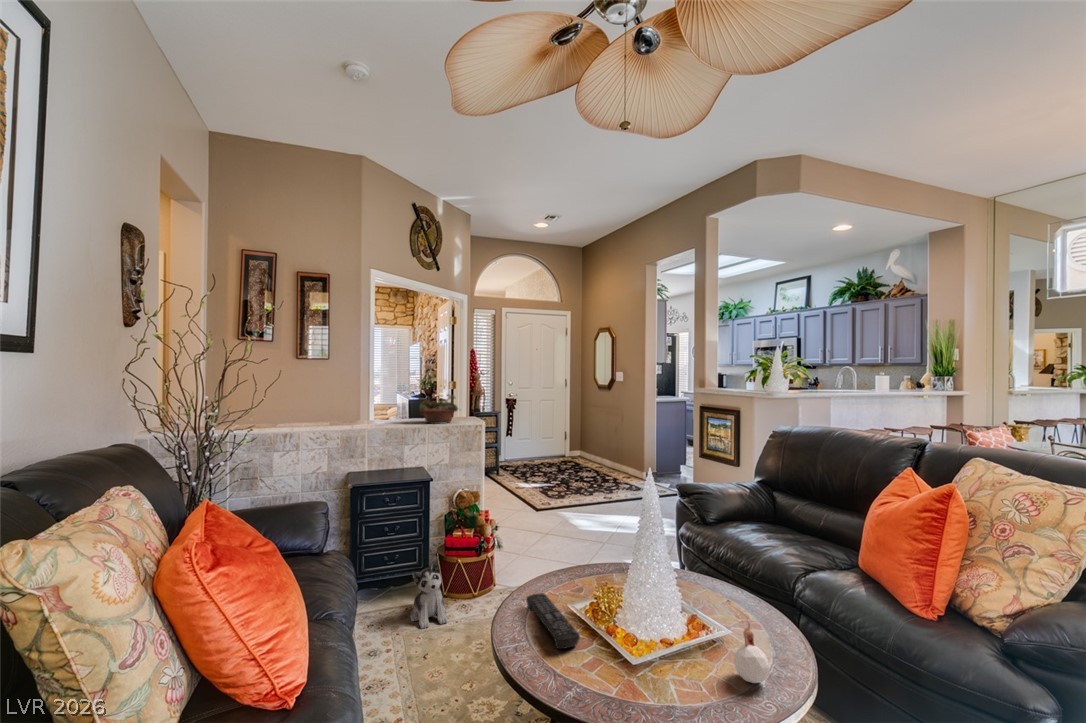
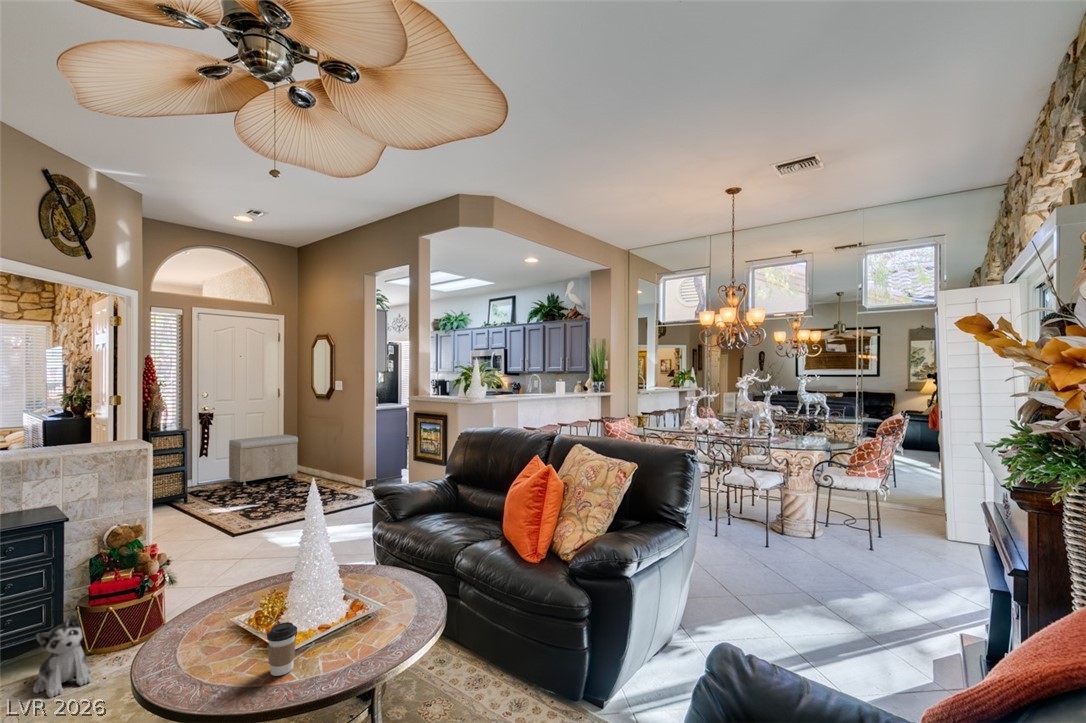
succulent planter: present [420,394,458,424] -> none [51,415,118,453]
storage bench: none [529,421,584,464] -> present [229,434,298,485]
remote control: present [526,594,580,649] -> none [183,613,236,659]
candle: present [734,622,769,683] -> none [373,587,401,638]
coffee cup: none [619,634,651,697] -> present [267,622,297,676]

